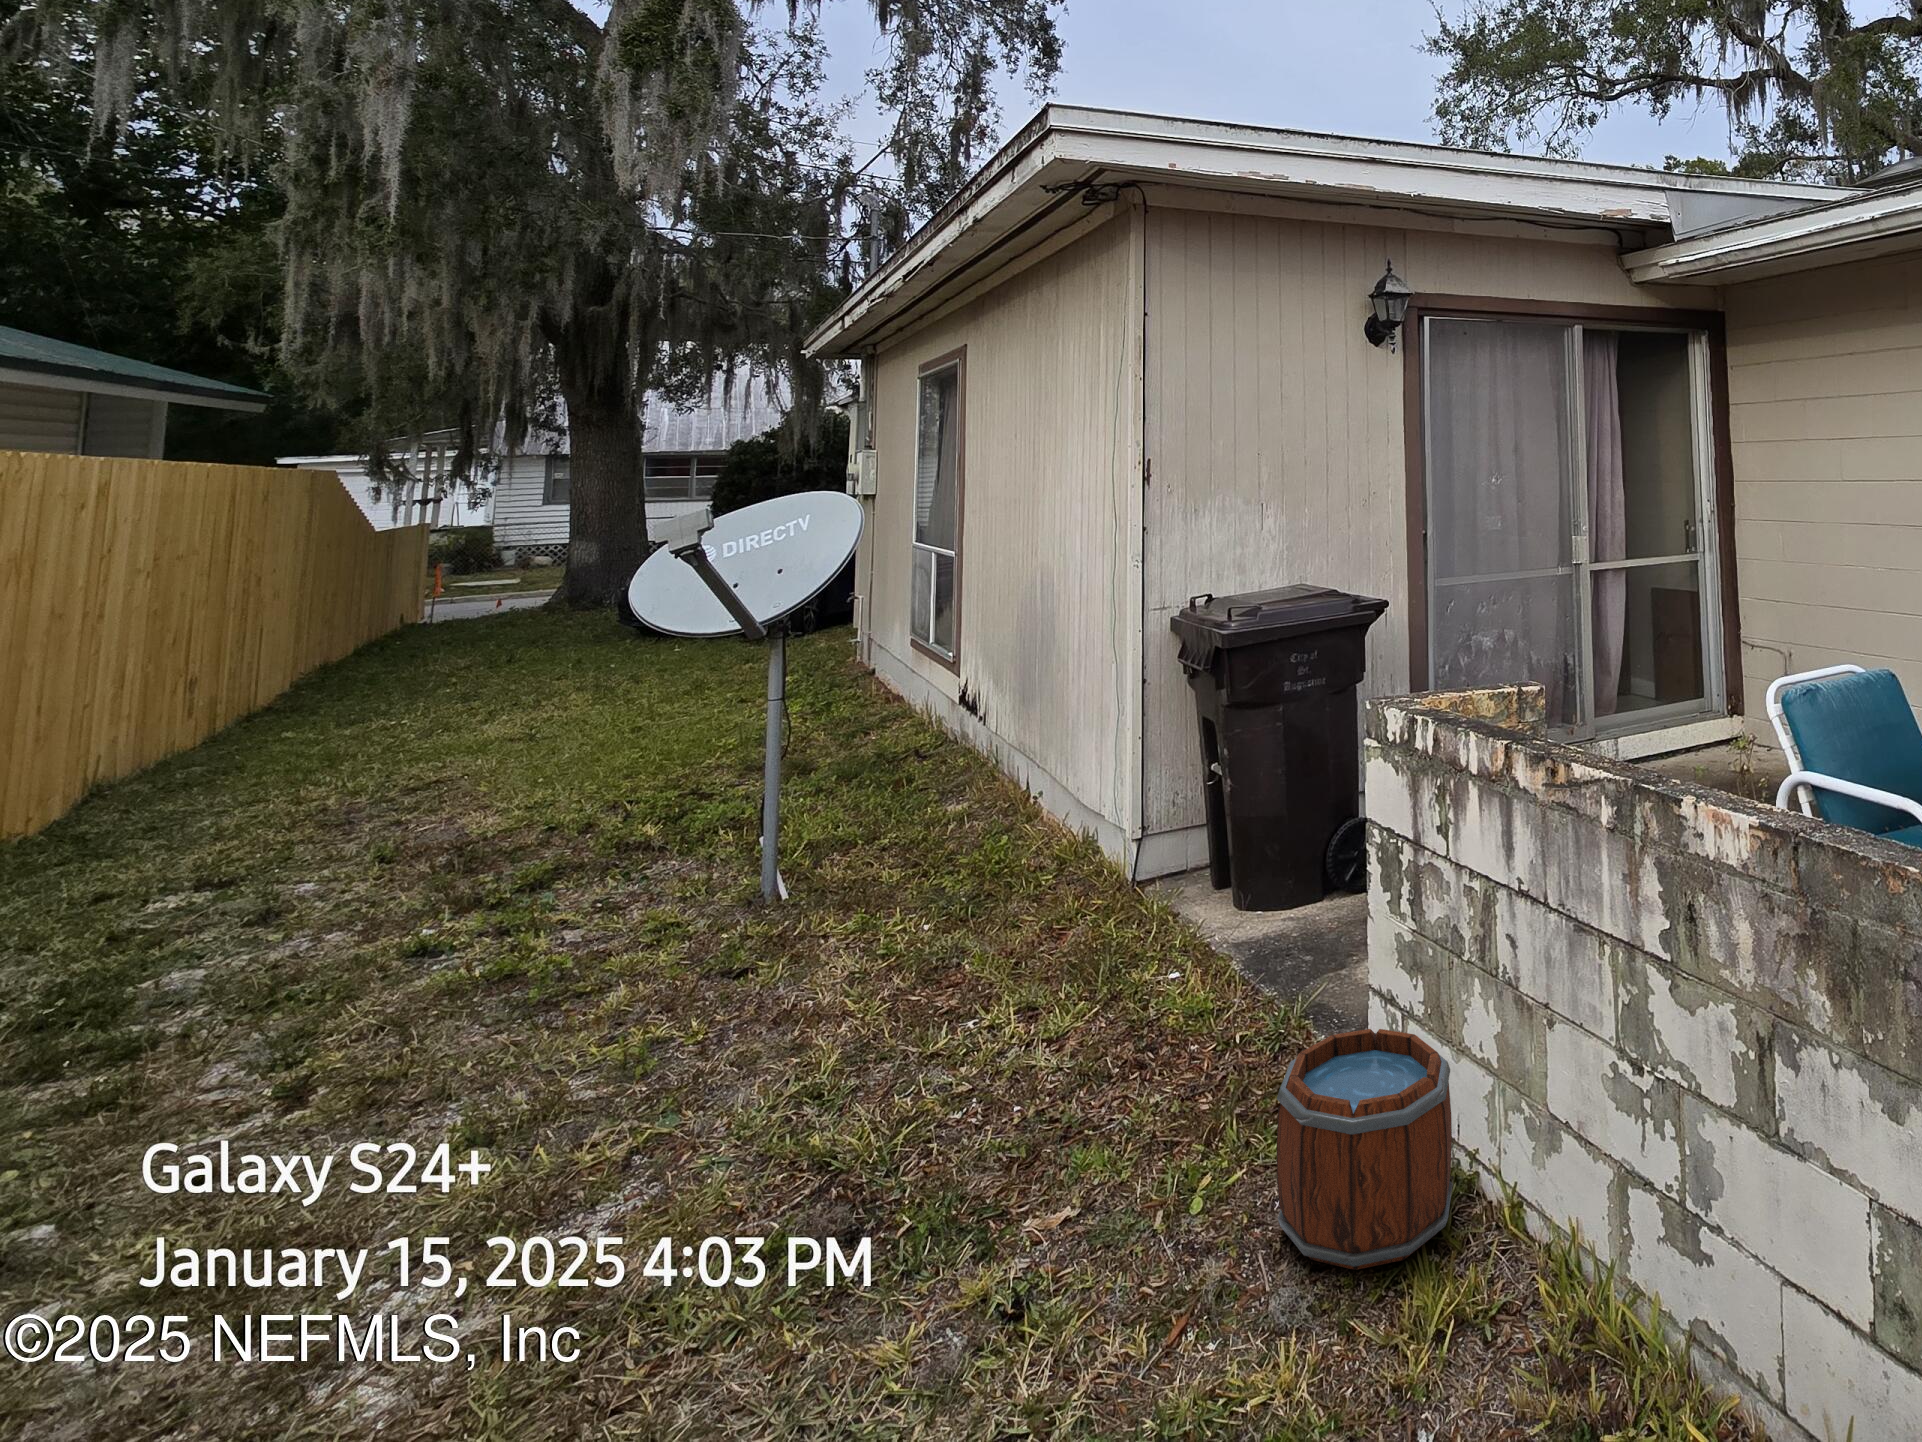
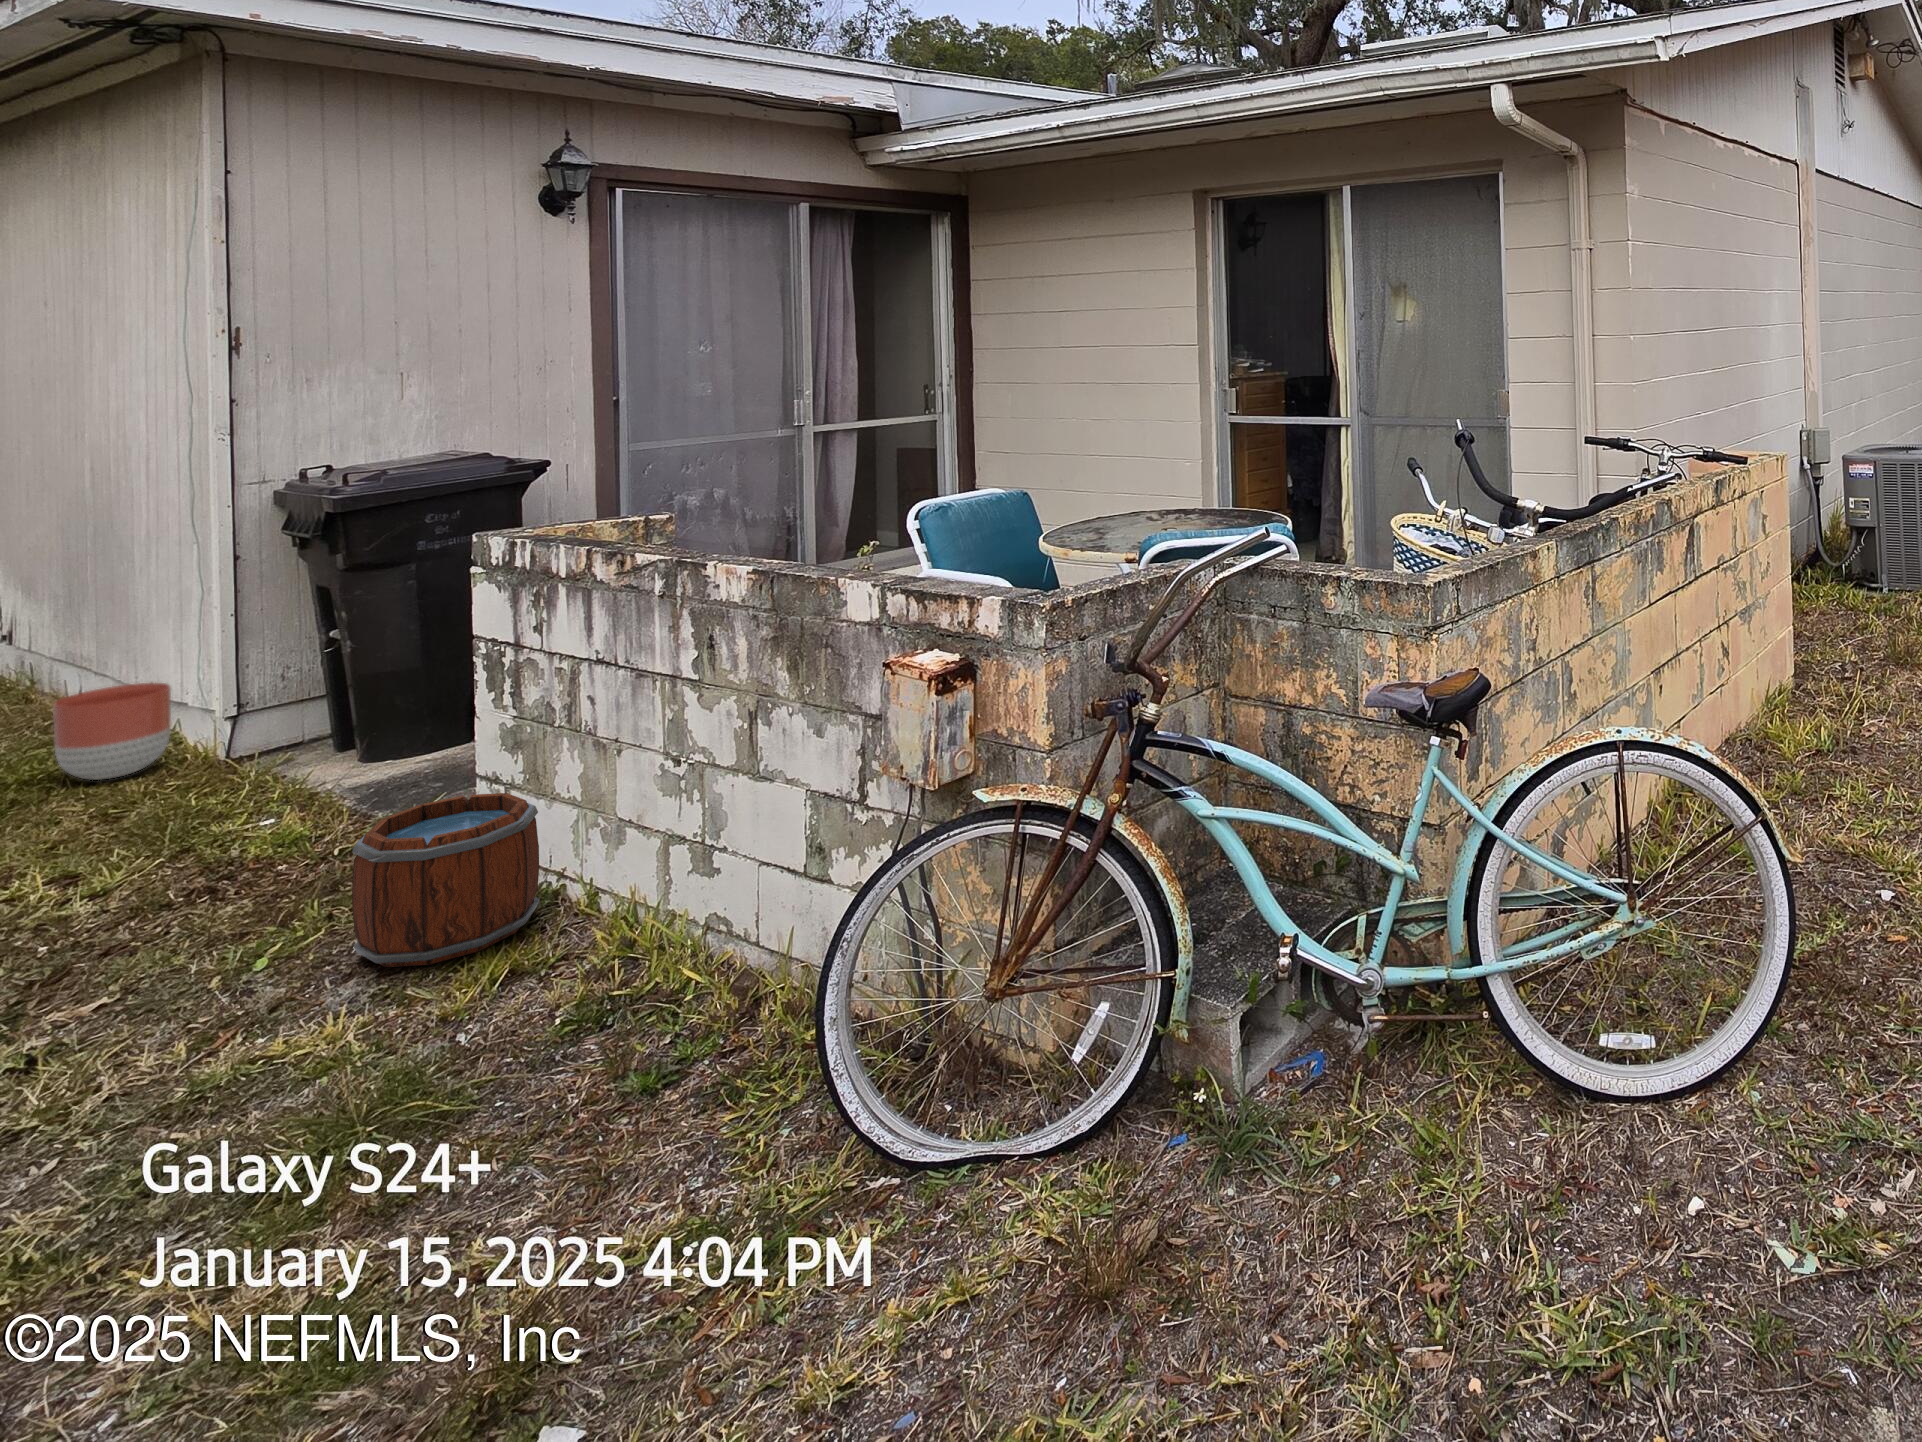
planter: none [1012,794,1091,887] -> present [53,683,171,780]

